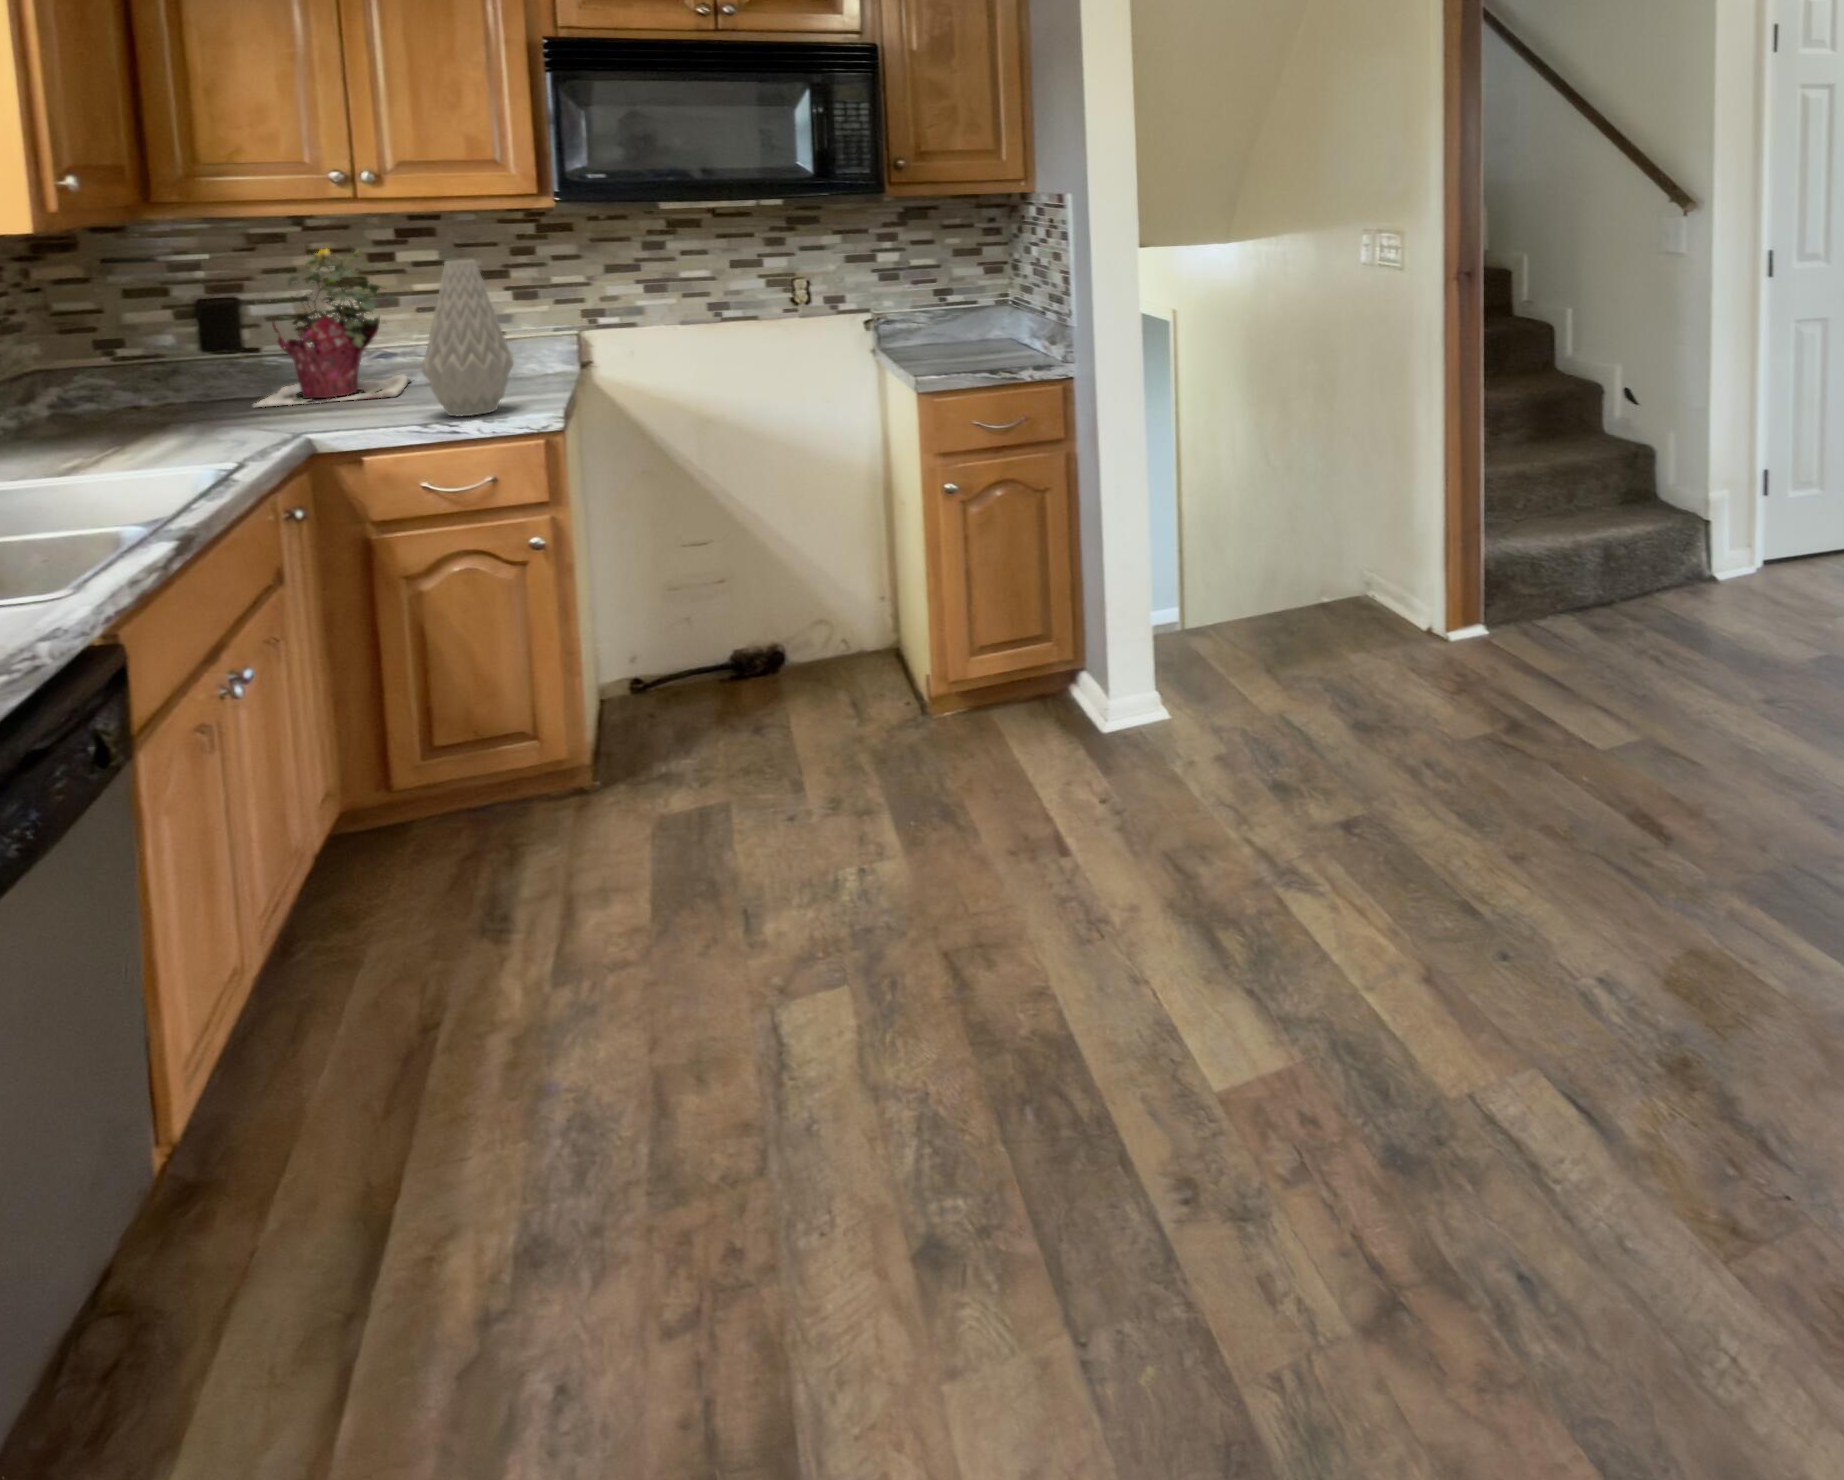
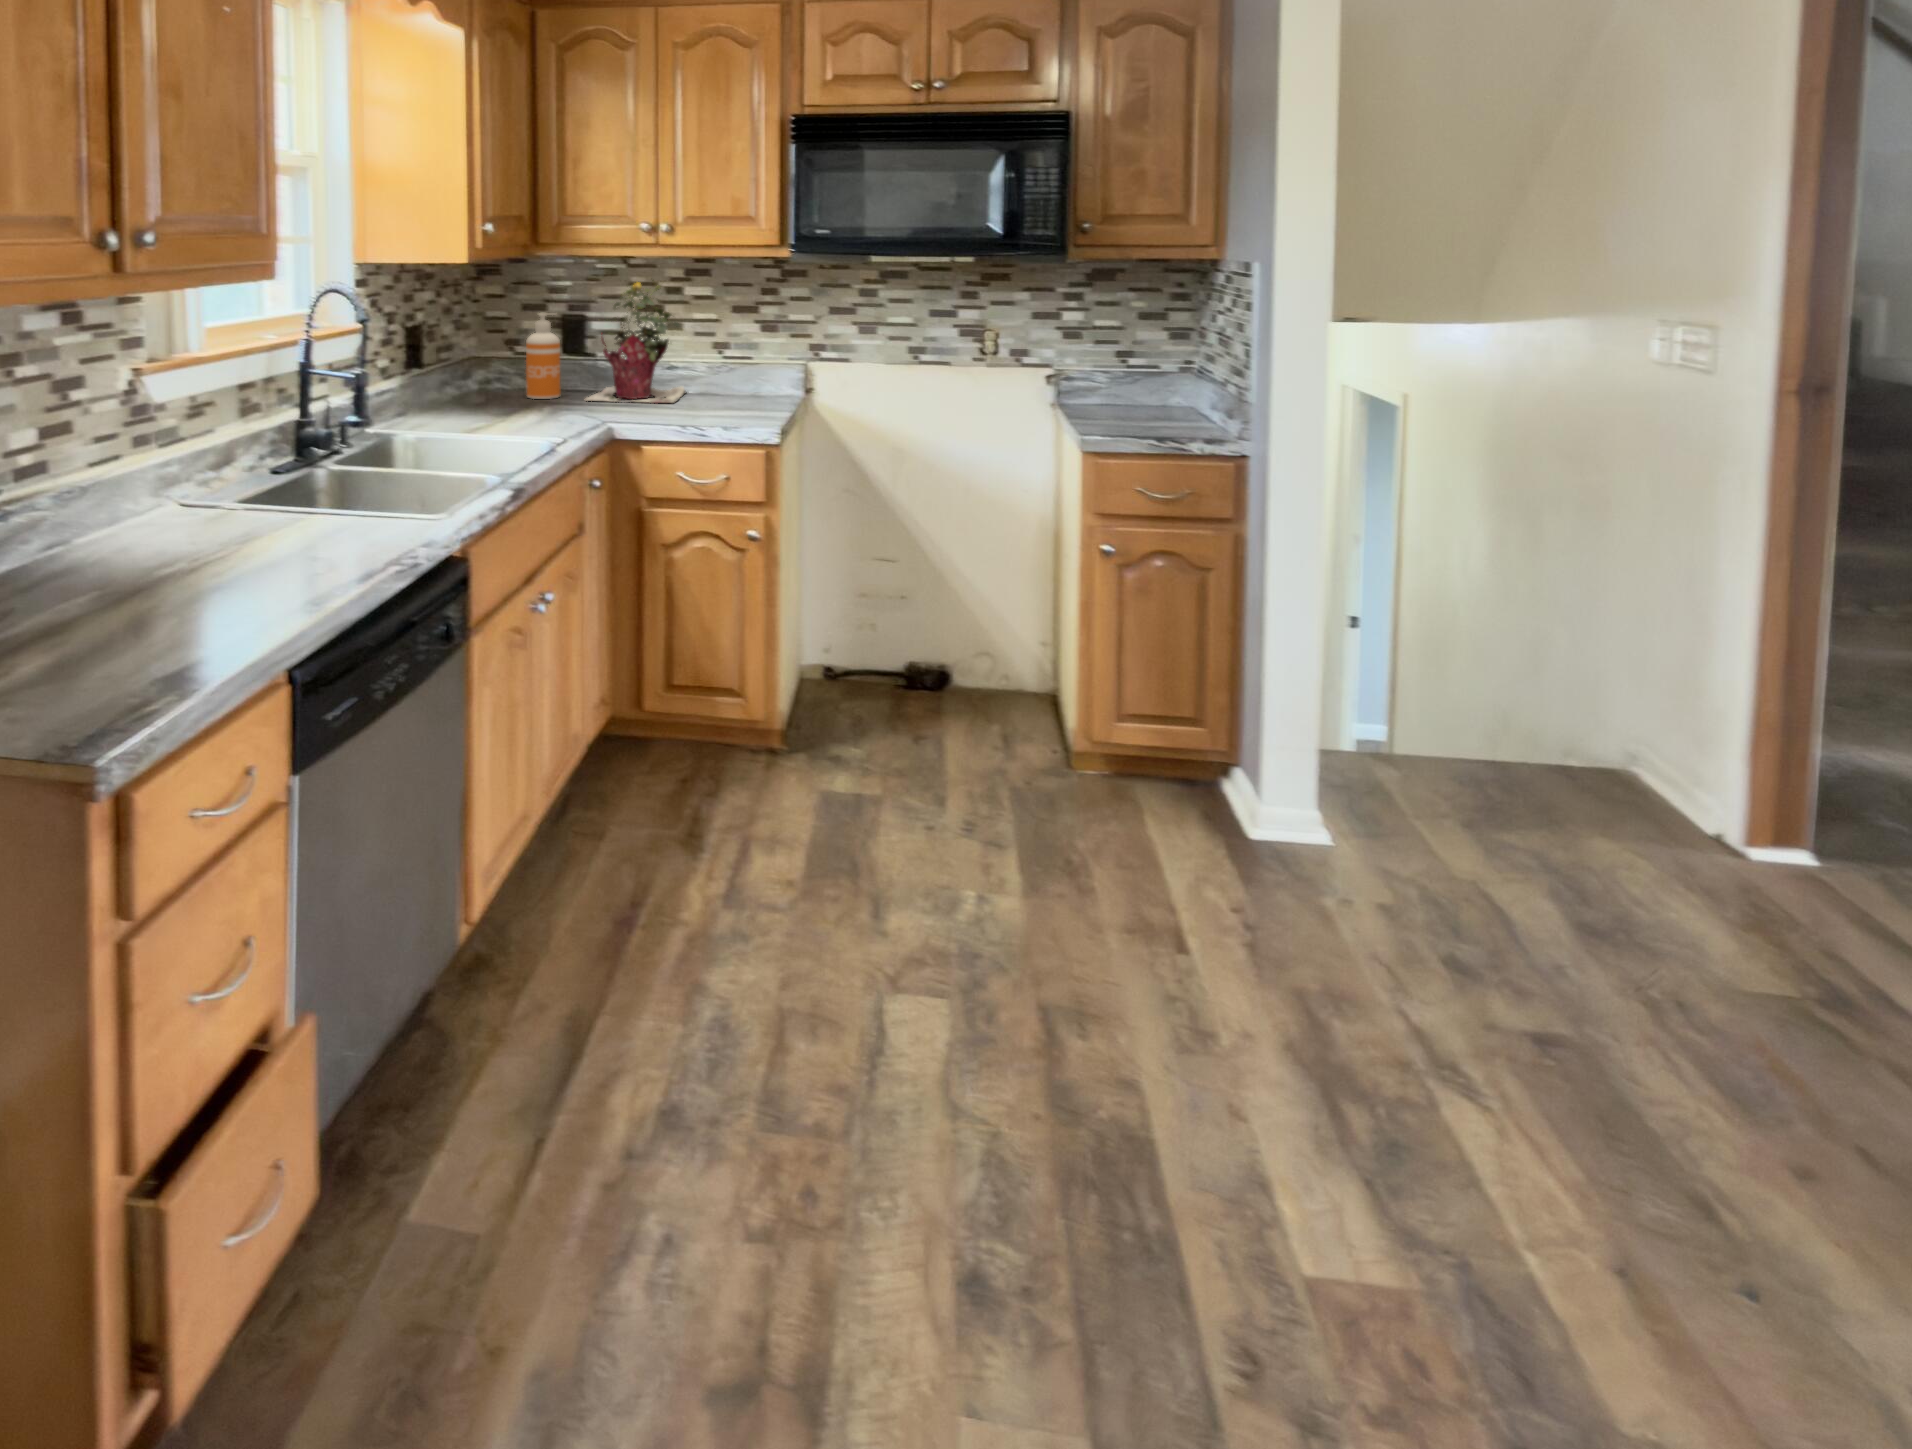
vase: present [422,260,514,416] -> none [686,296,750,424]
soap dispenser: none [141,296,209,414] -> present [526,313,560,399]

